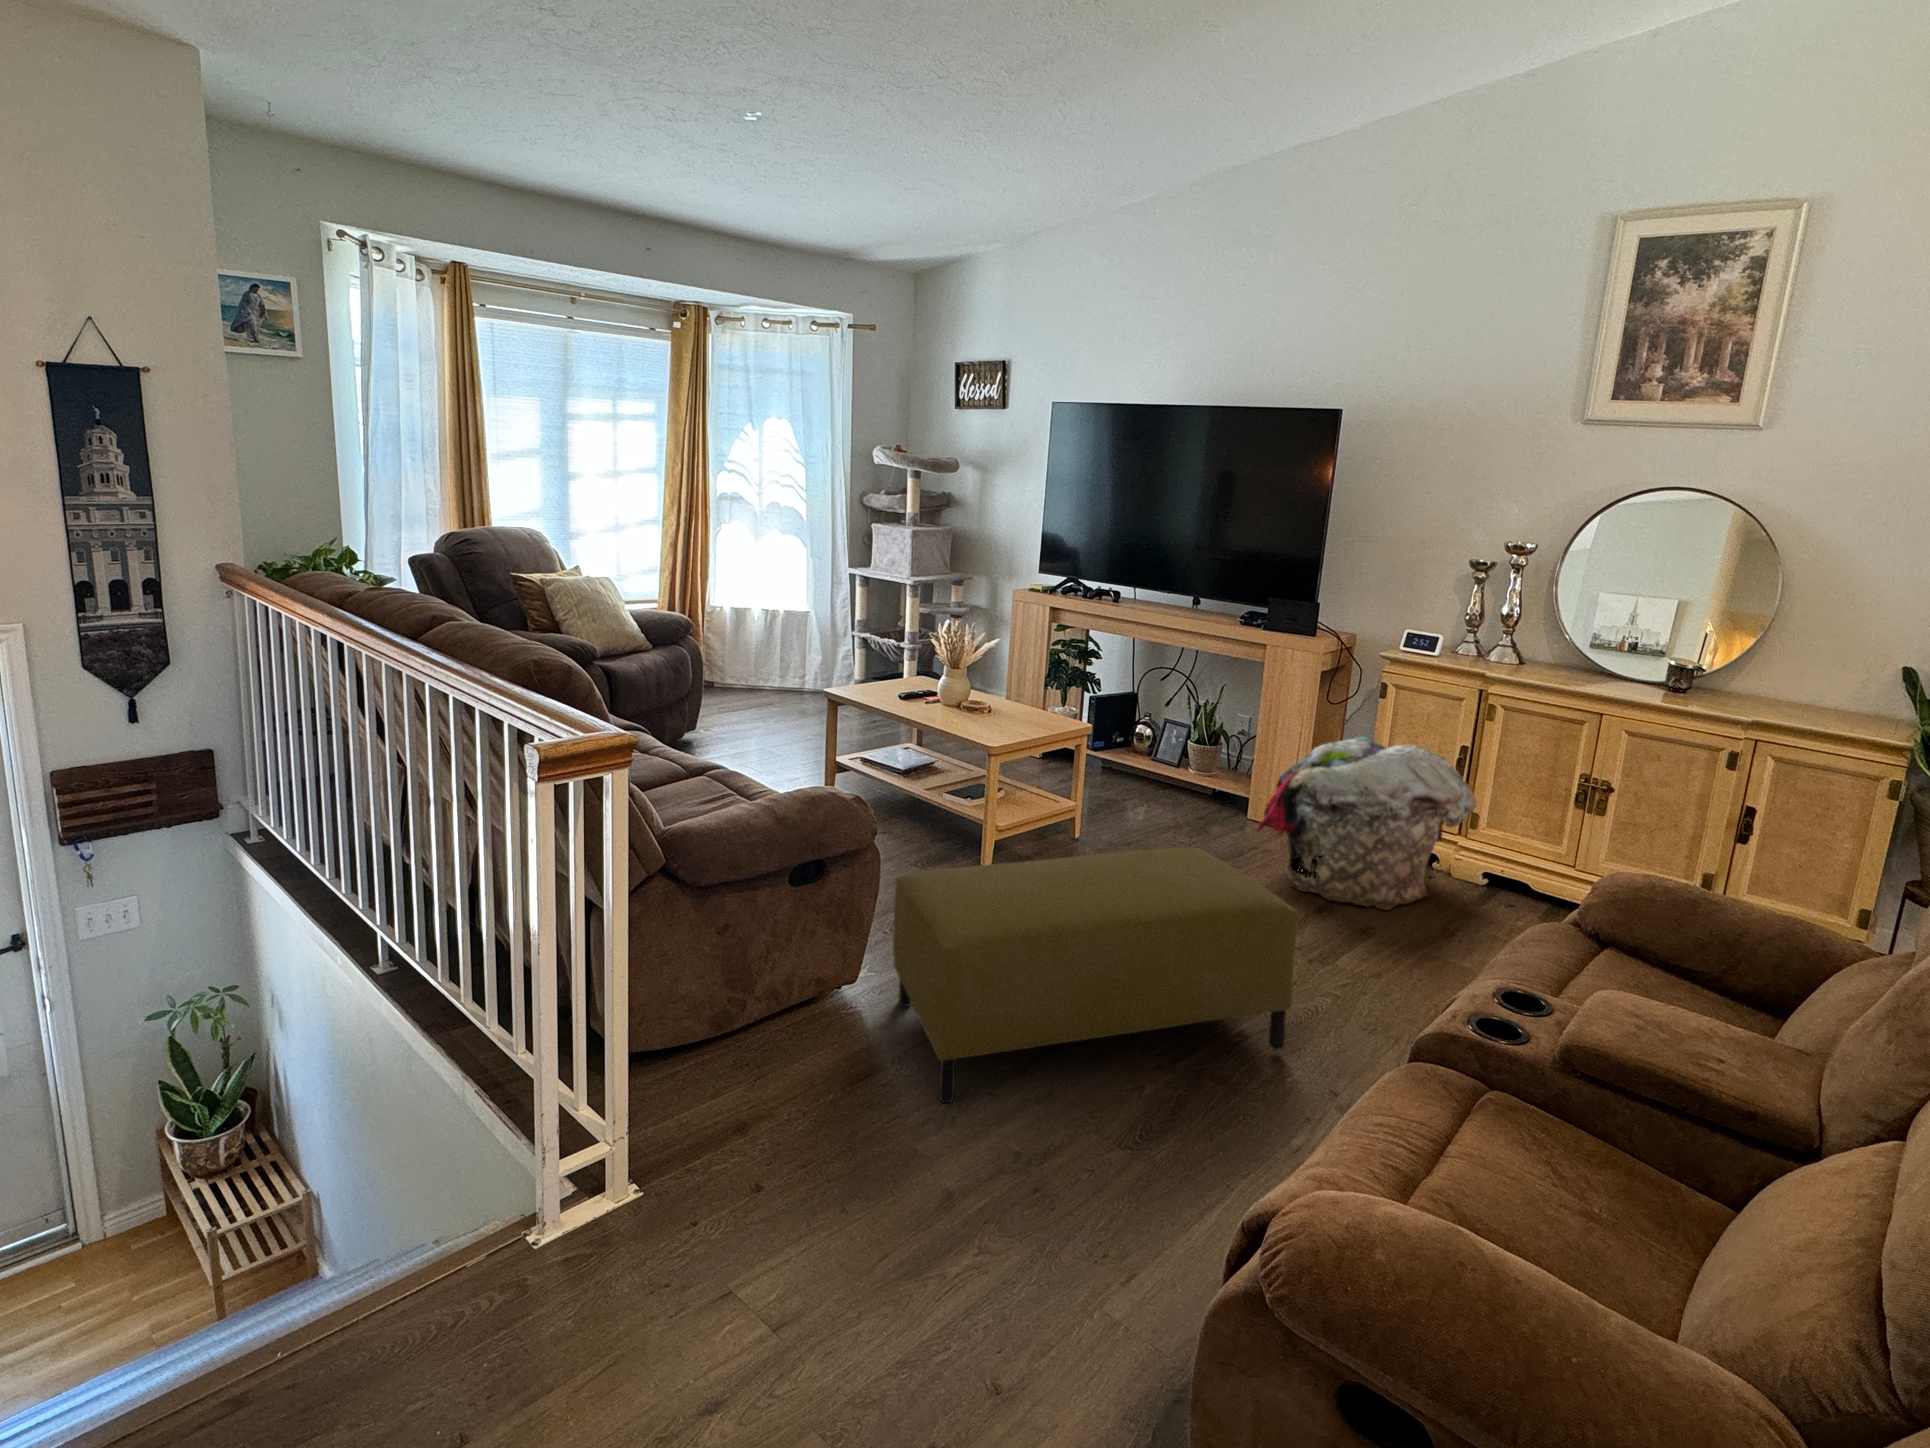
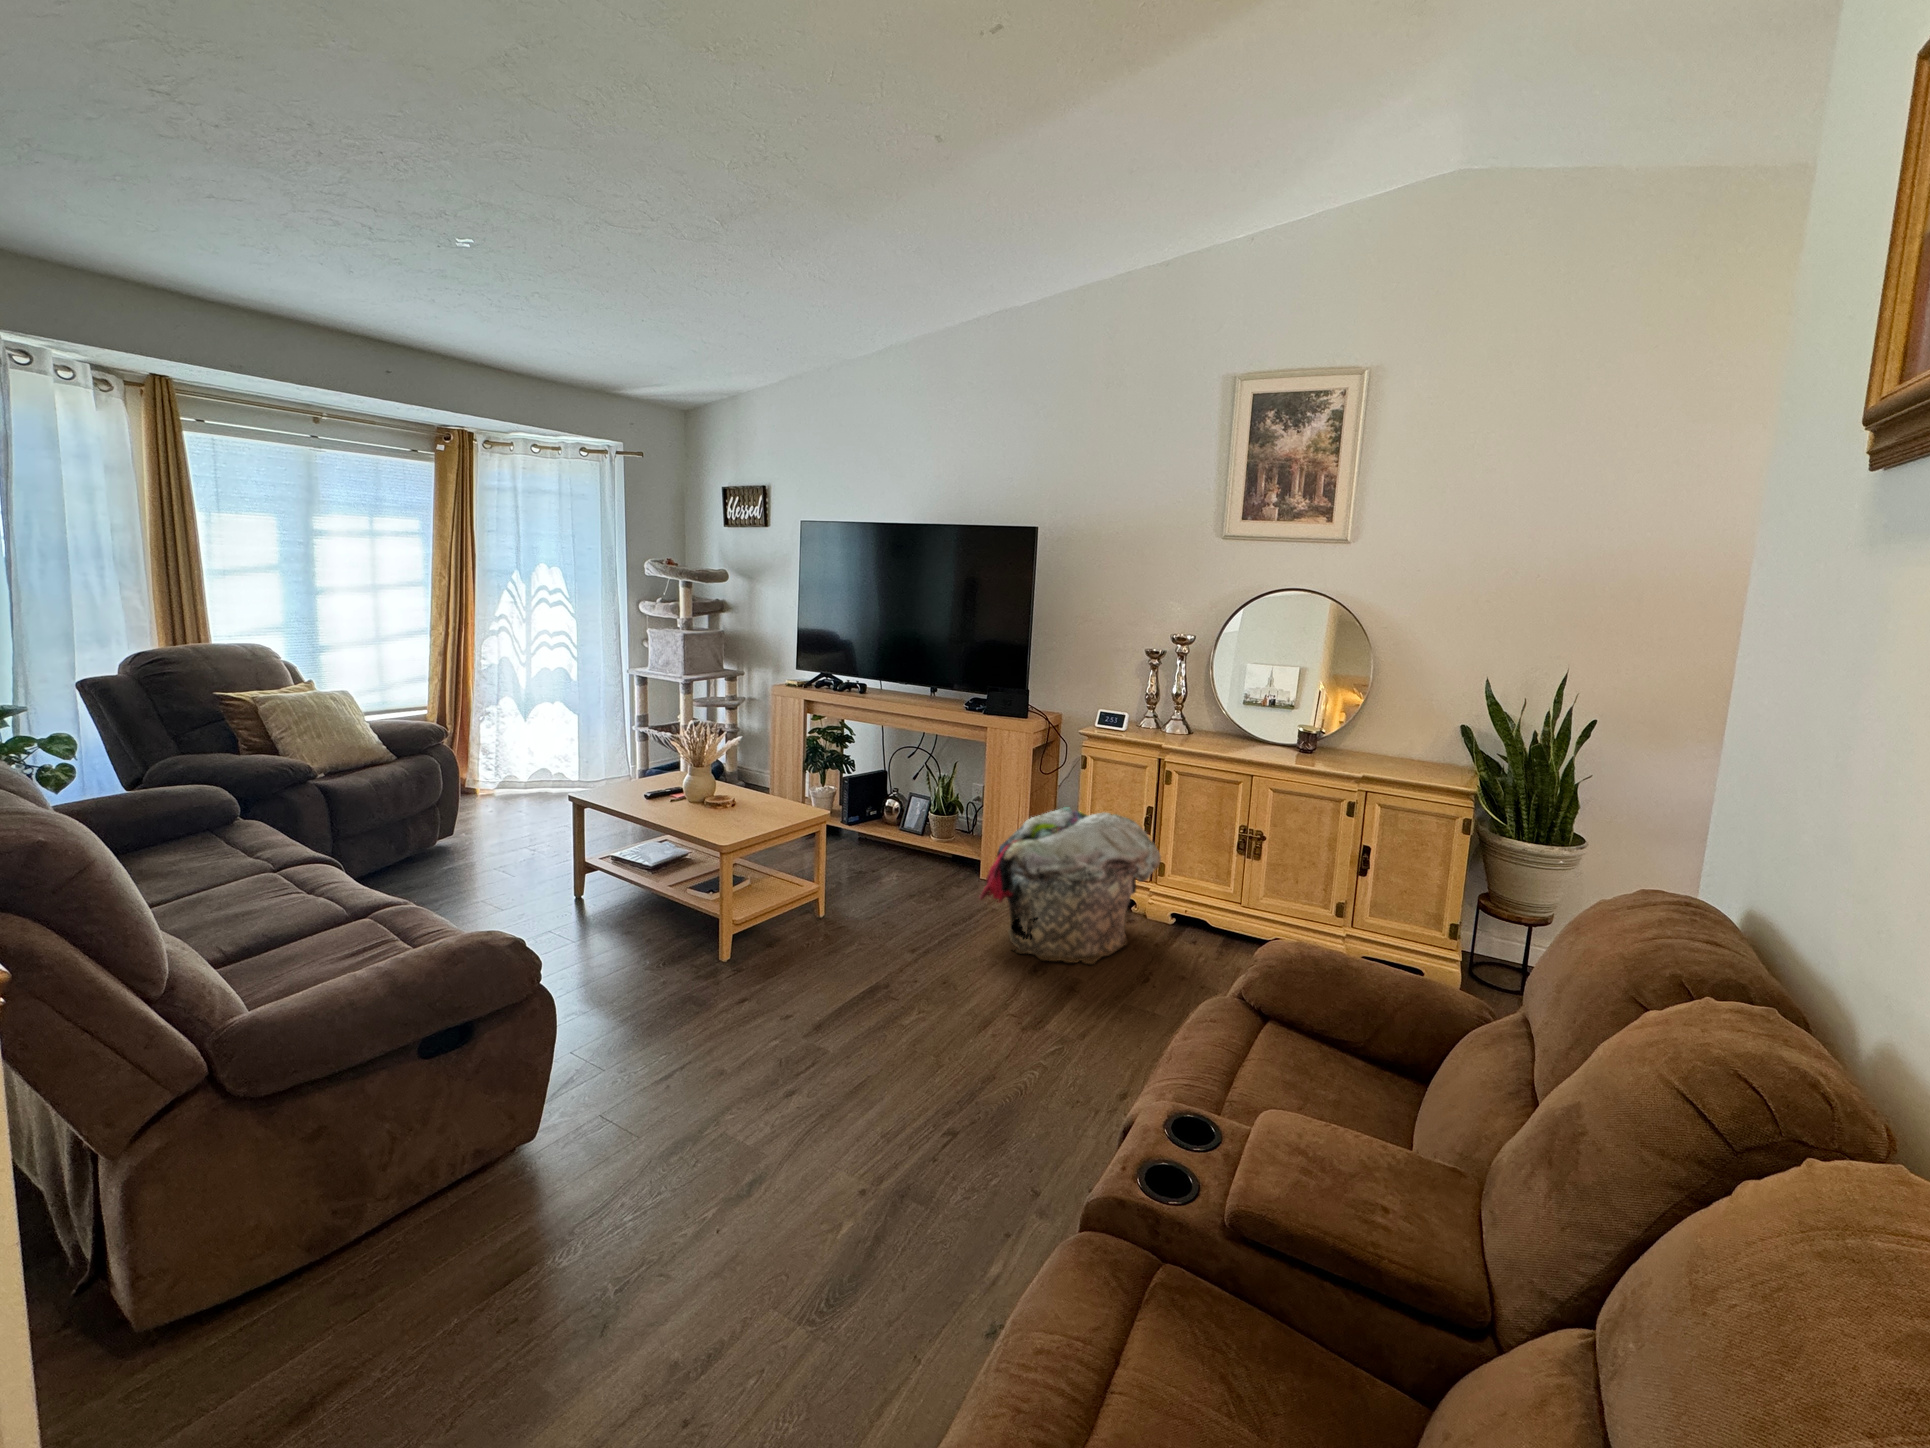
ottoman: present [893,848,1299,1103] -> none [546,943,984,1315]

